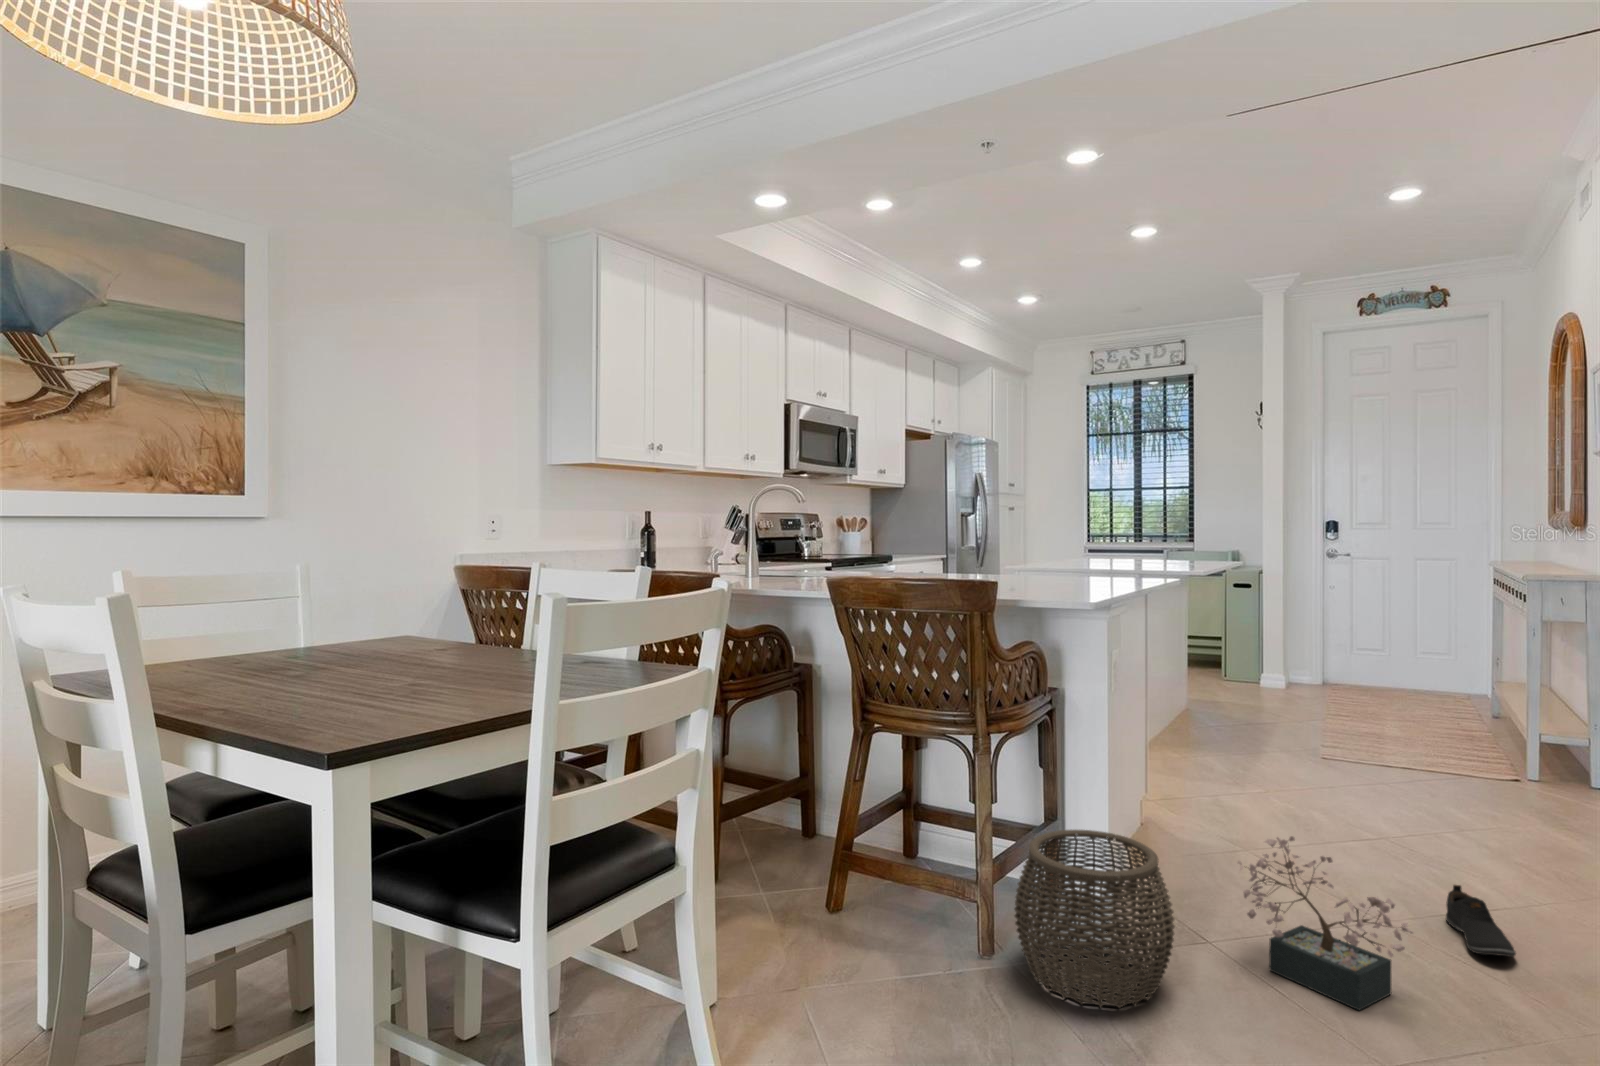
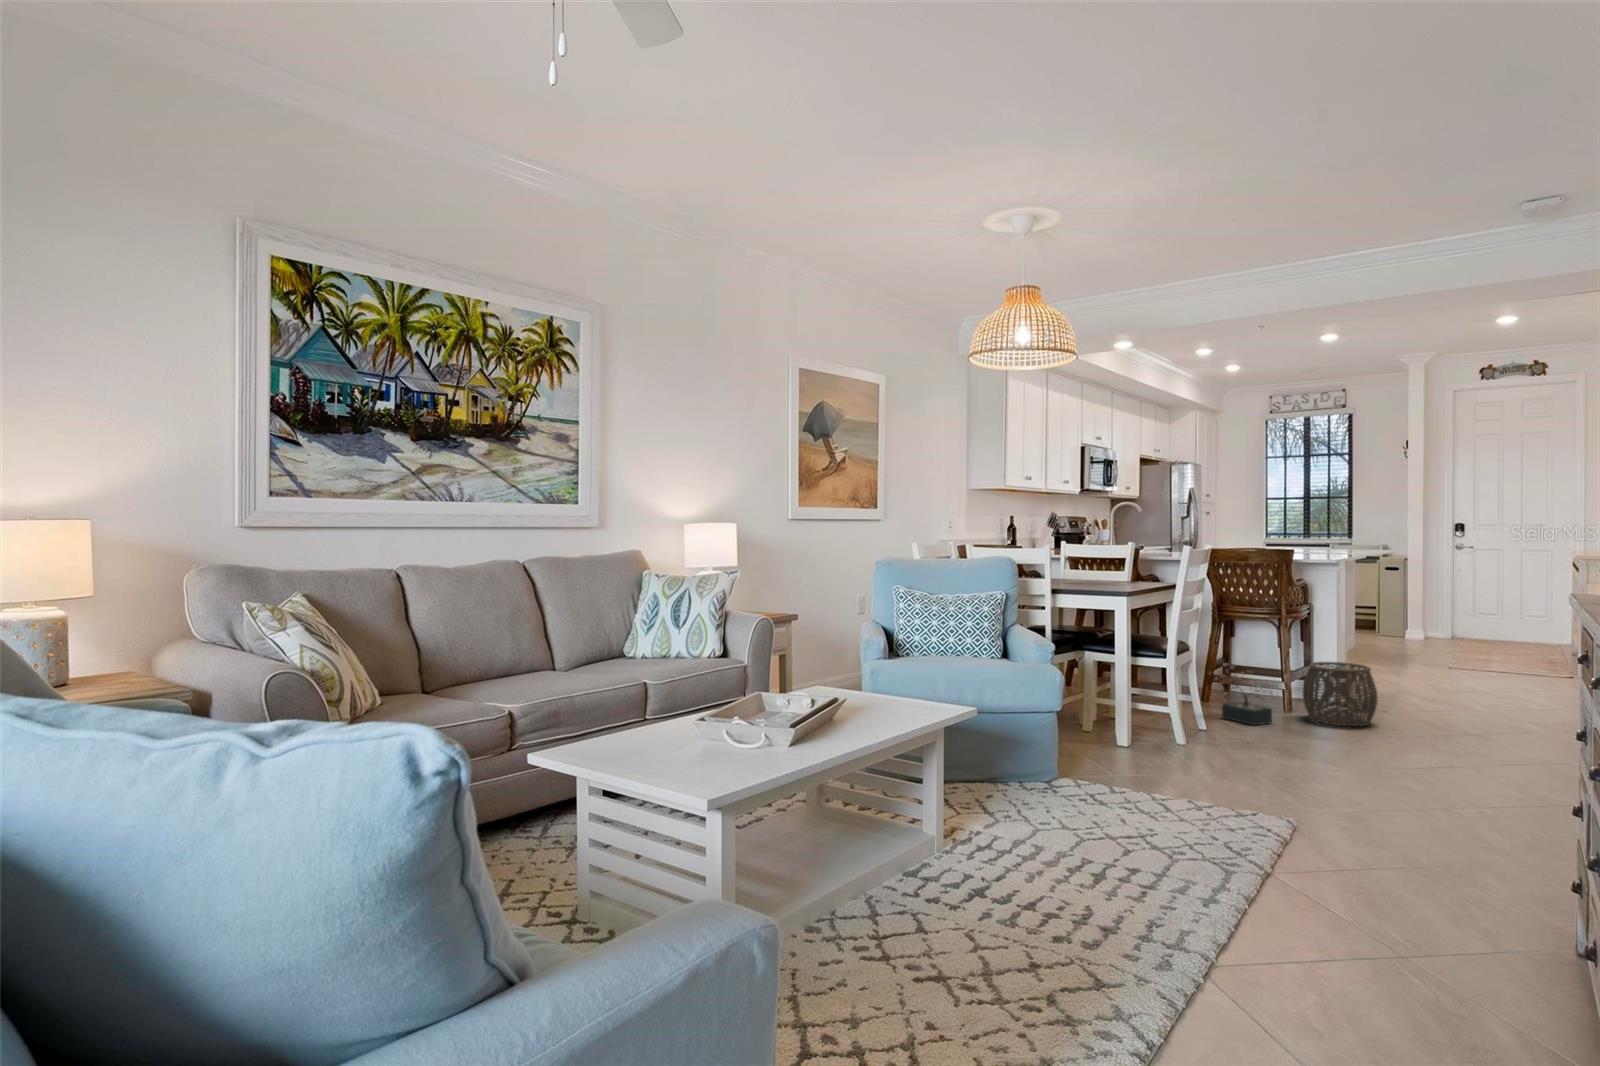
decorative plant: present [1238,836,1413,1010] -> present [1212,664,1277,725]
shoe: present [1446,885,1516,957] -> none [1509,697,1539,721]

